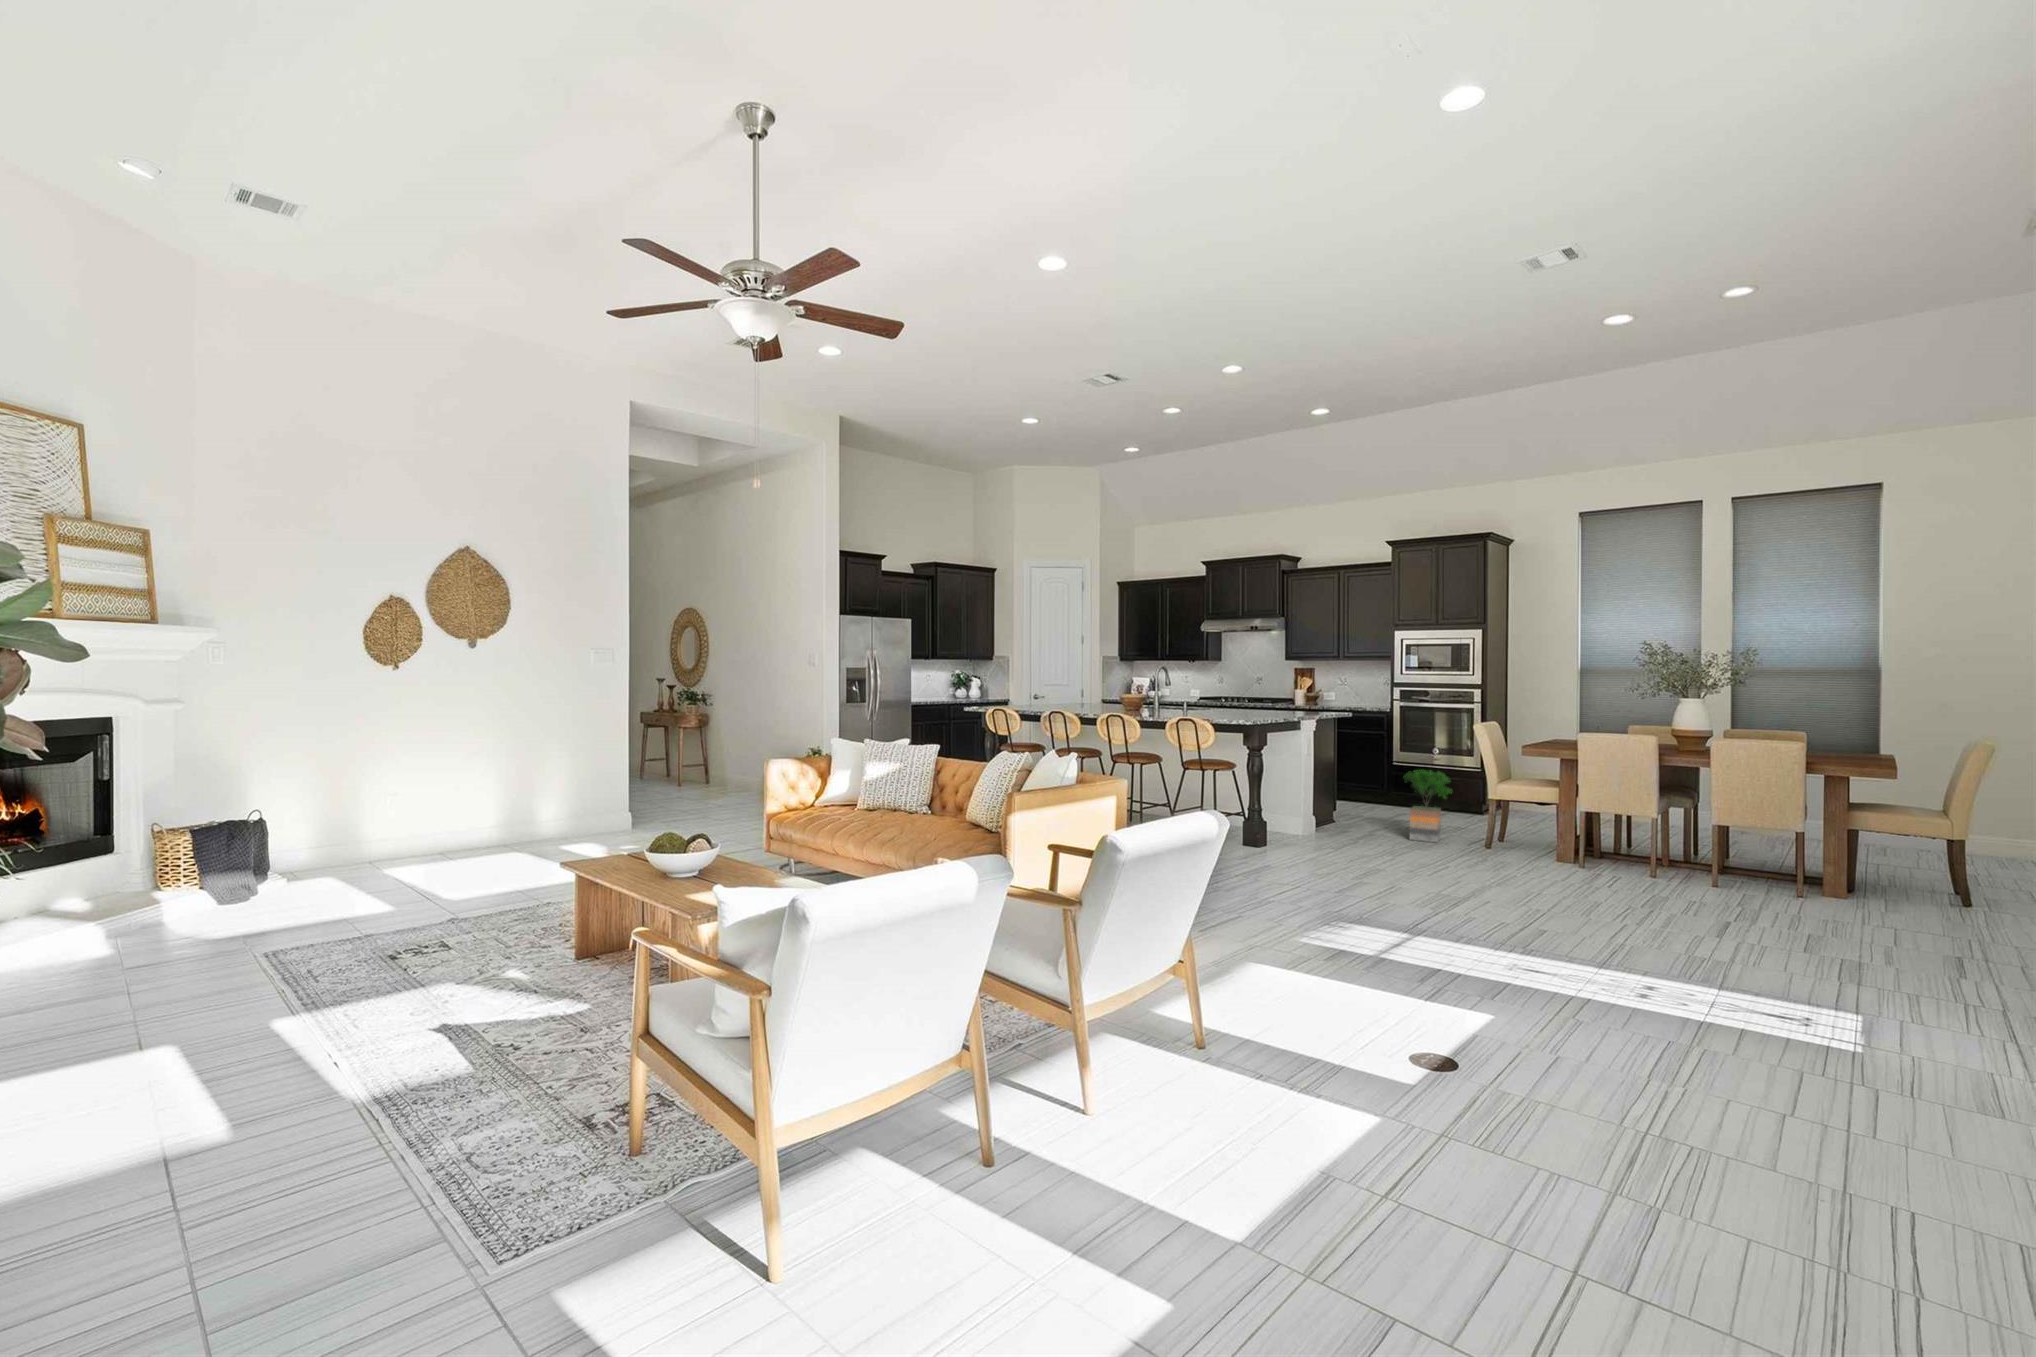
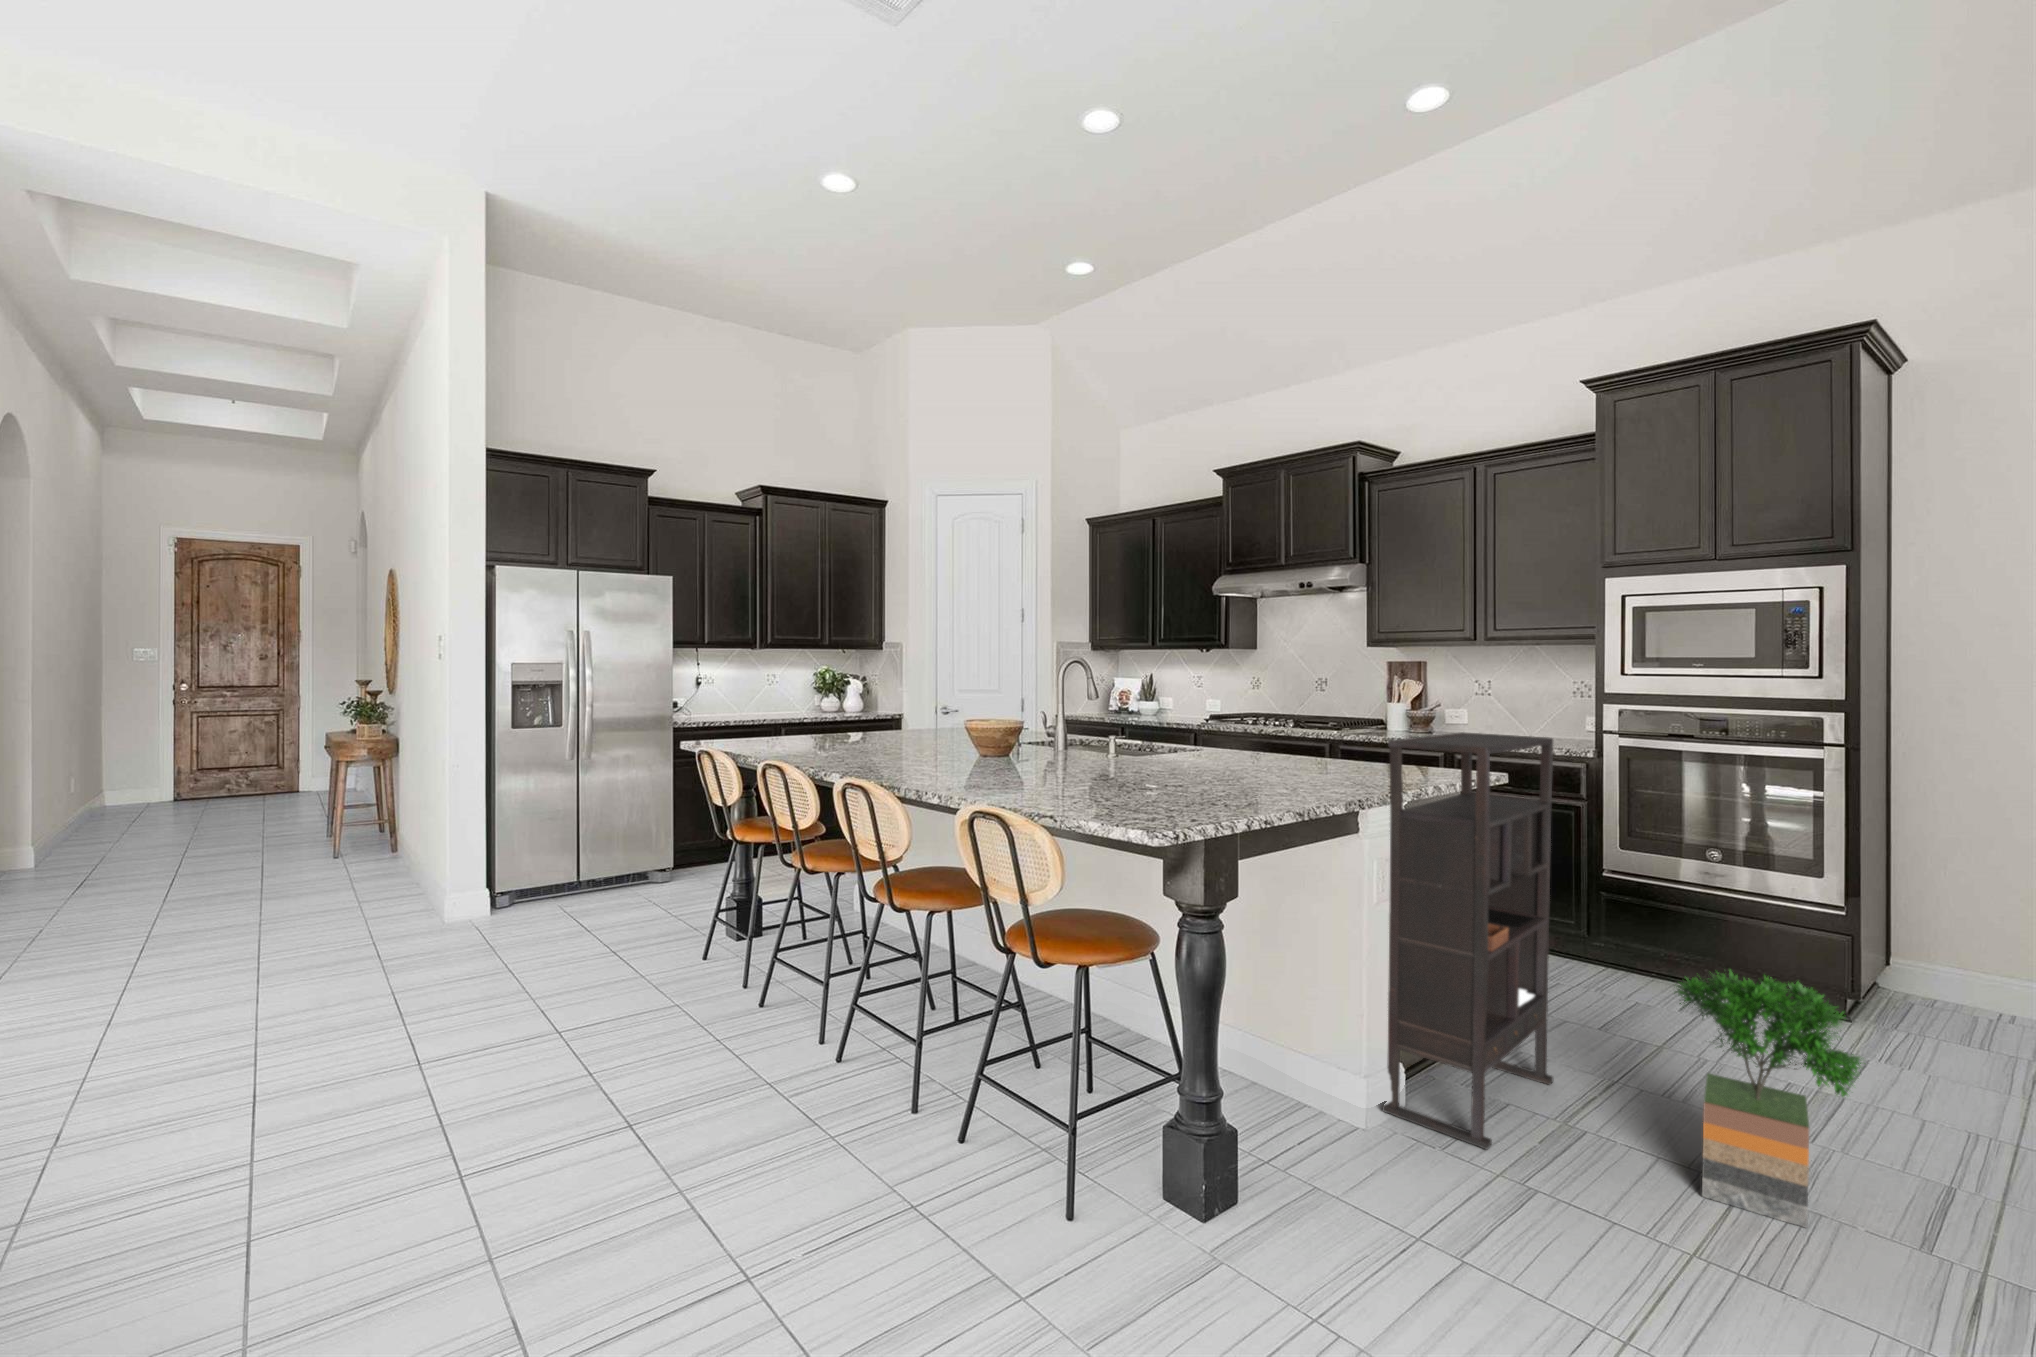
bookshelf: none [1308,696,1368,836] -> present [1382,732,1553,1149]

